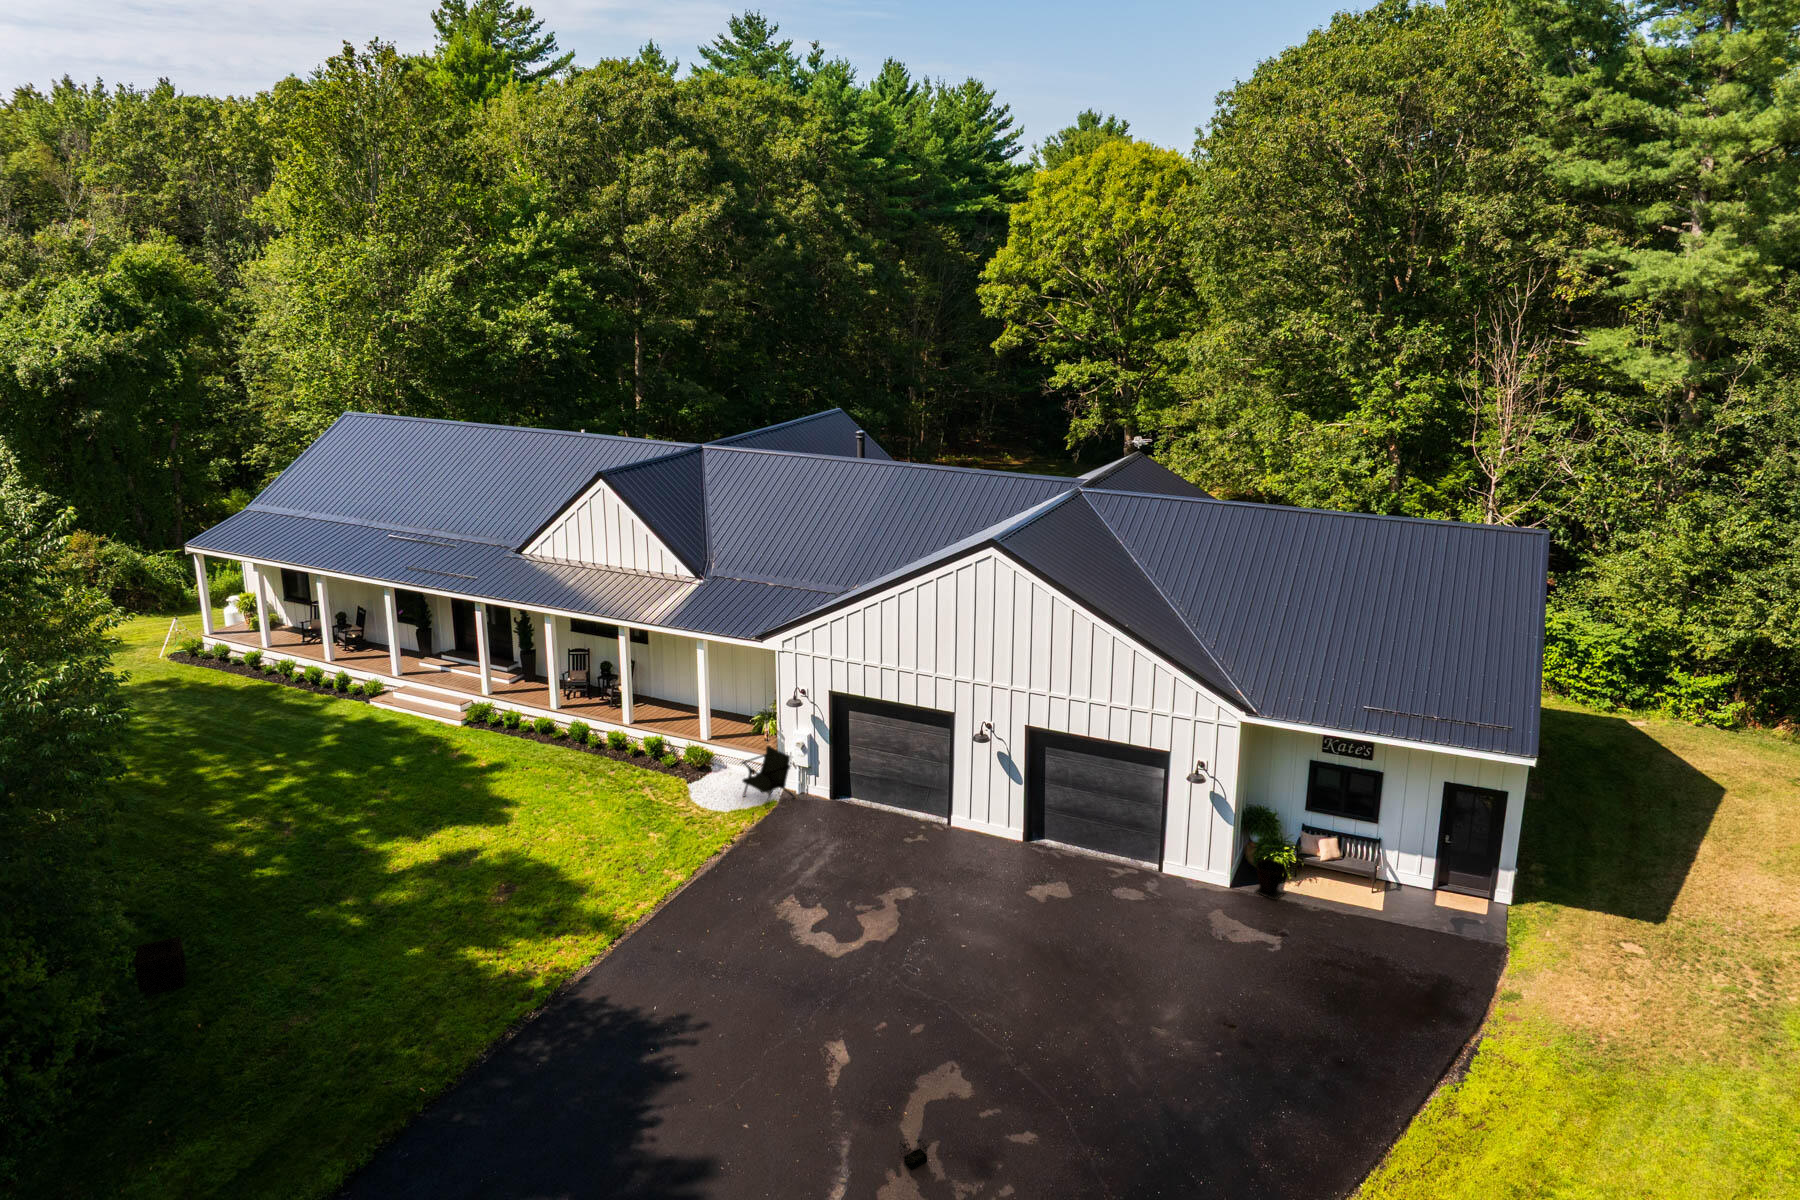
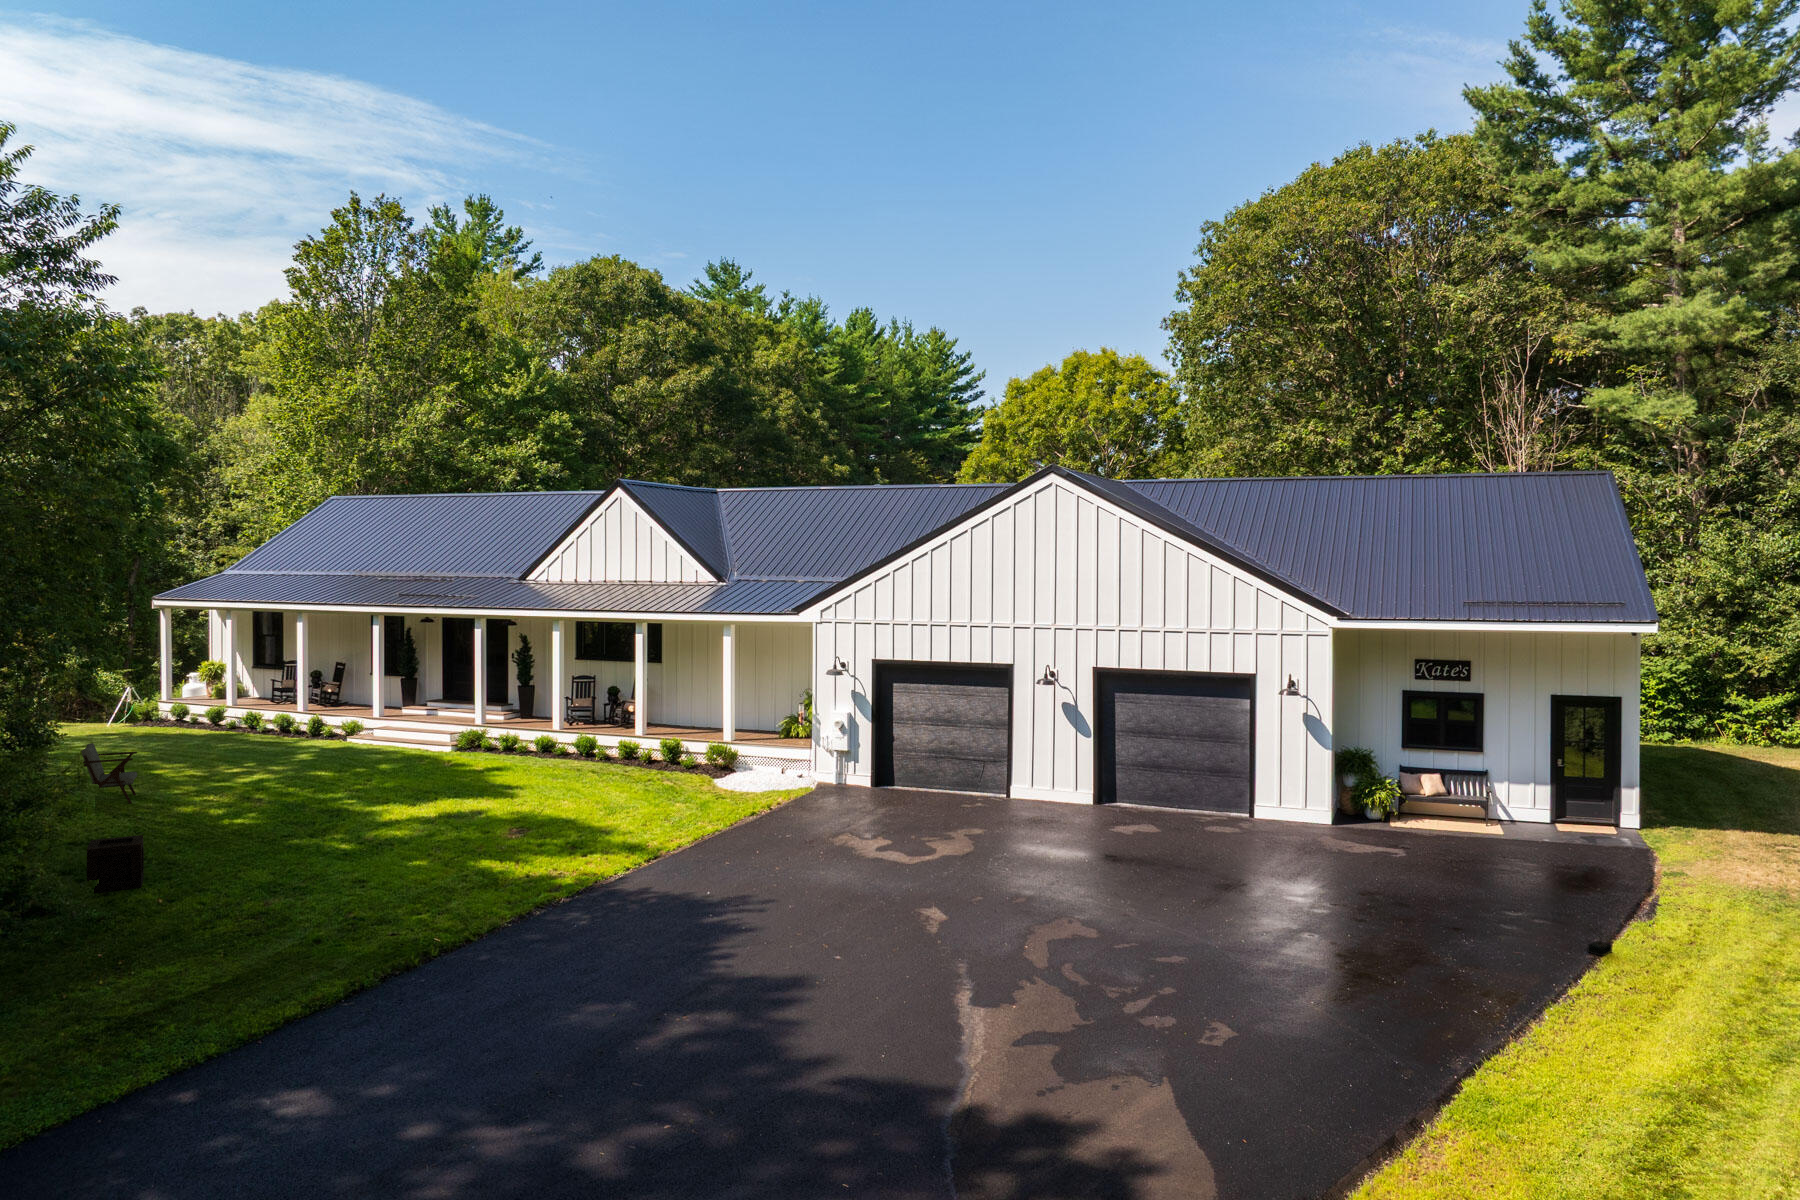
lounge chair: present [741,746,795,809] -> present [81,743,137,804]
trash can: present [1255,859,1286,900] -> none [1358,794,1395,833]
decorative plant: present [899,1138,929,1170] -> present [1586,926,1612,956]

